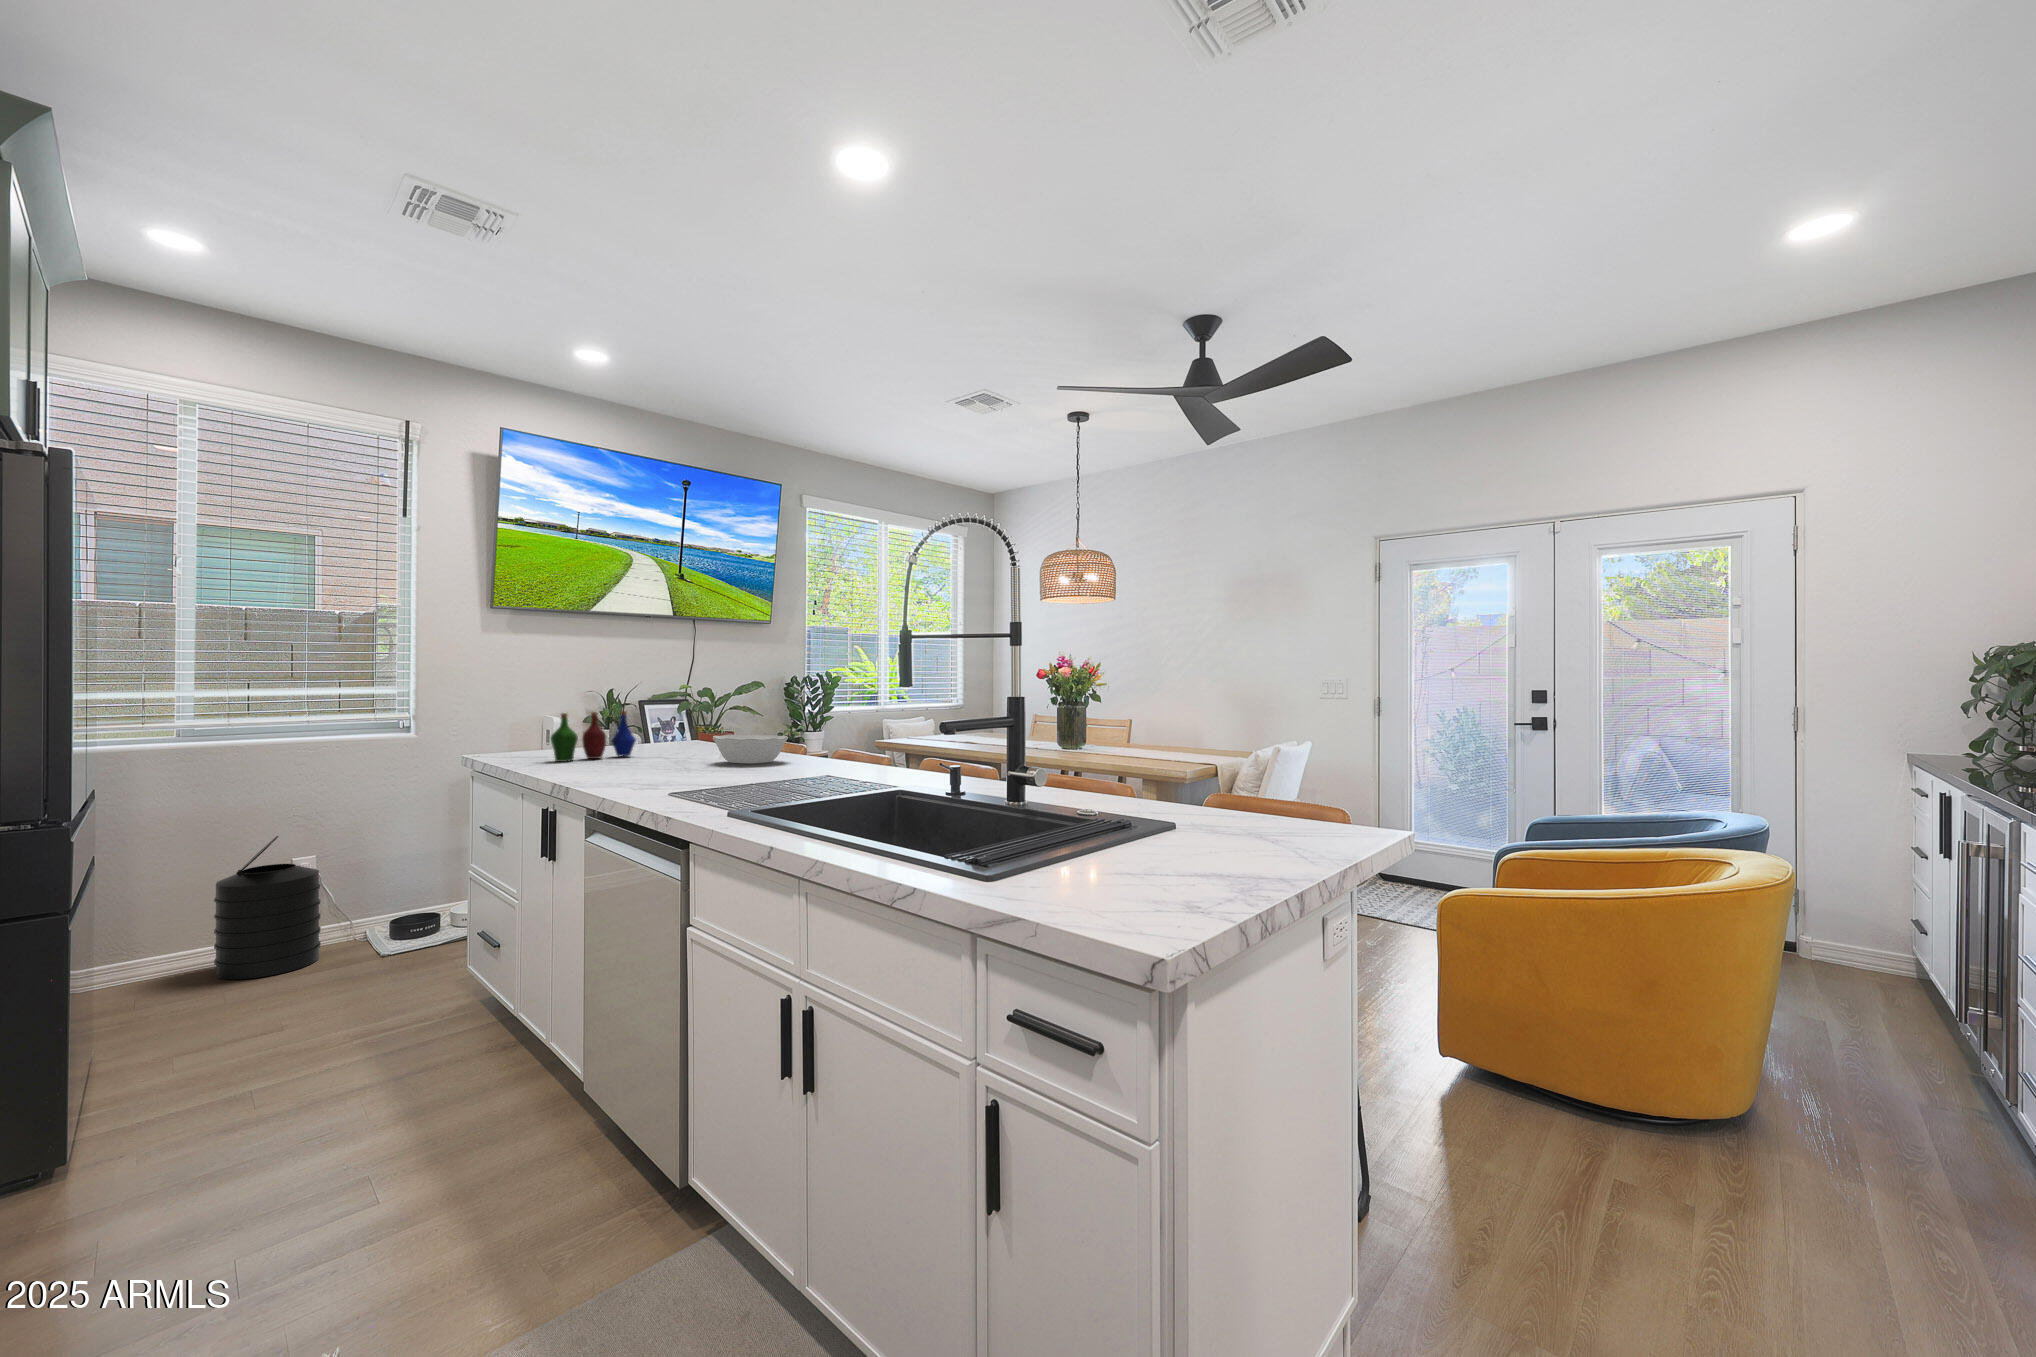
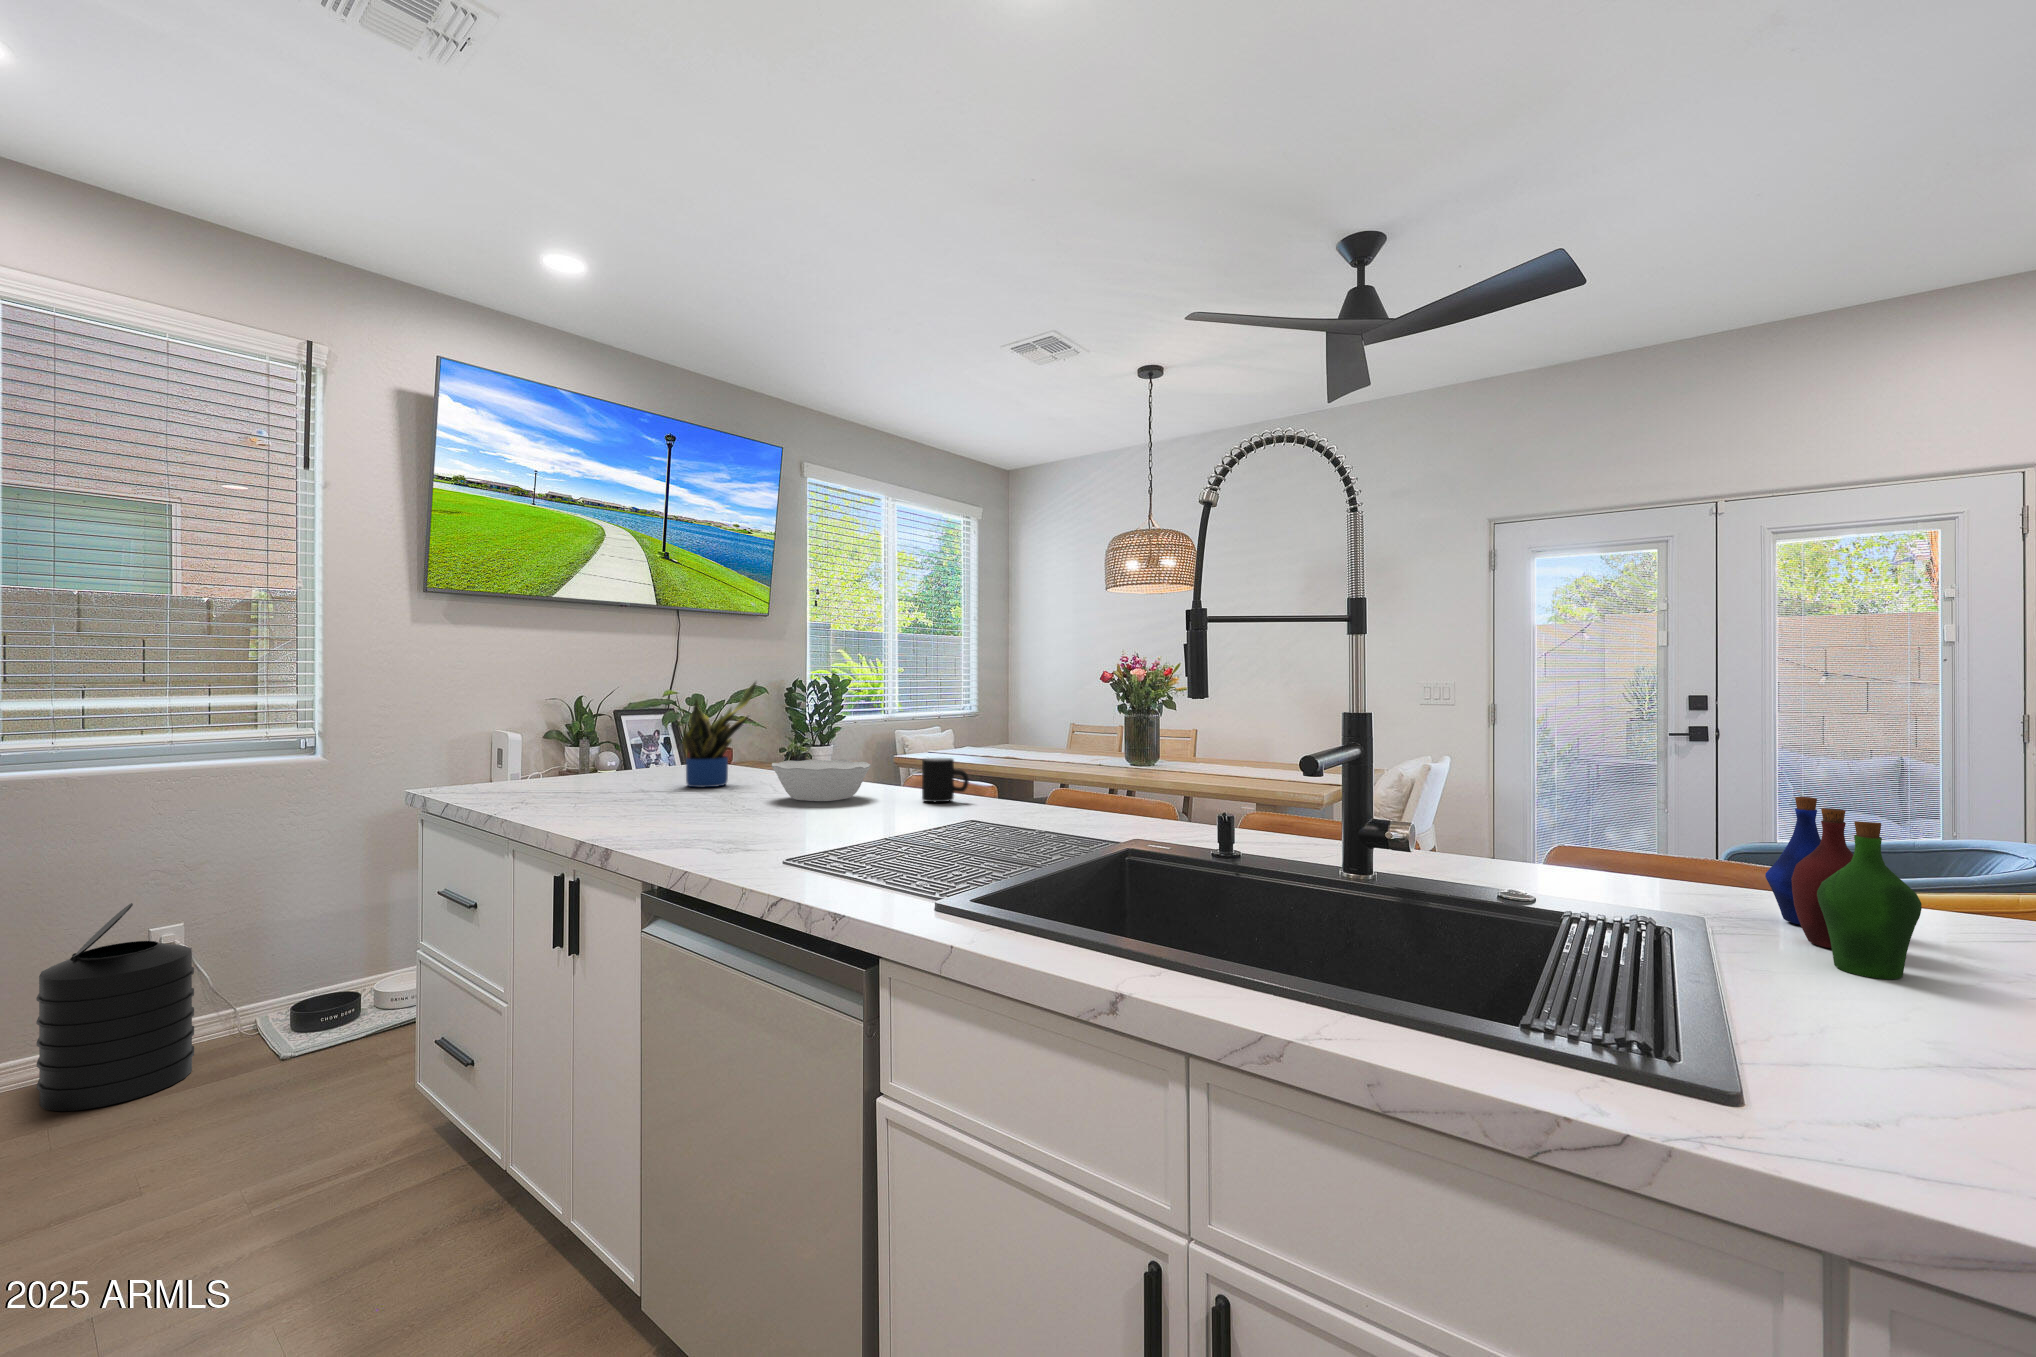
potted plant: none [660,675,716,755] -> present [683,682,756,787]
bottle: present [550,711,636,762] -> present [1765,796,1922,979]
mug: none [821,733,856,765] -> present [922,758,969,802]

